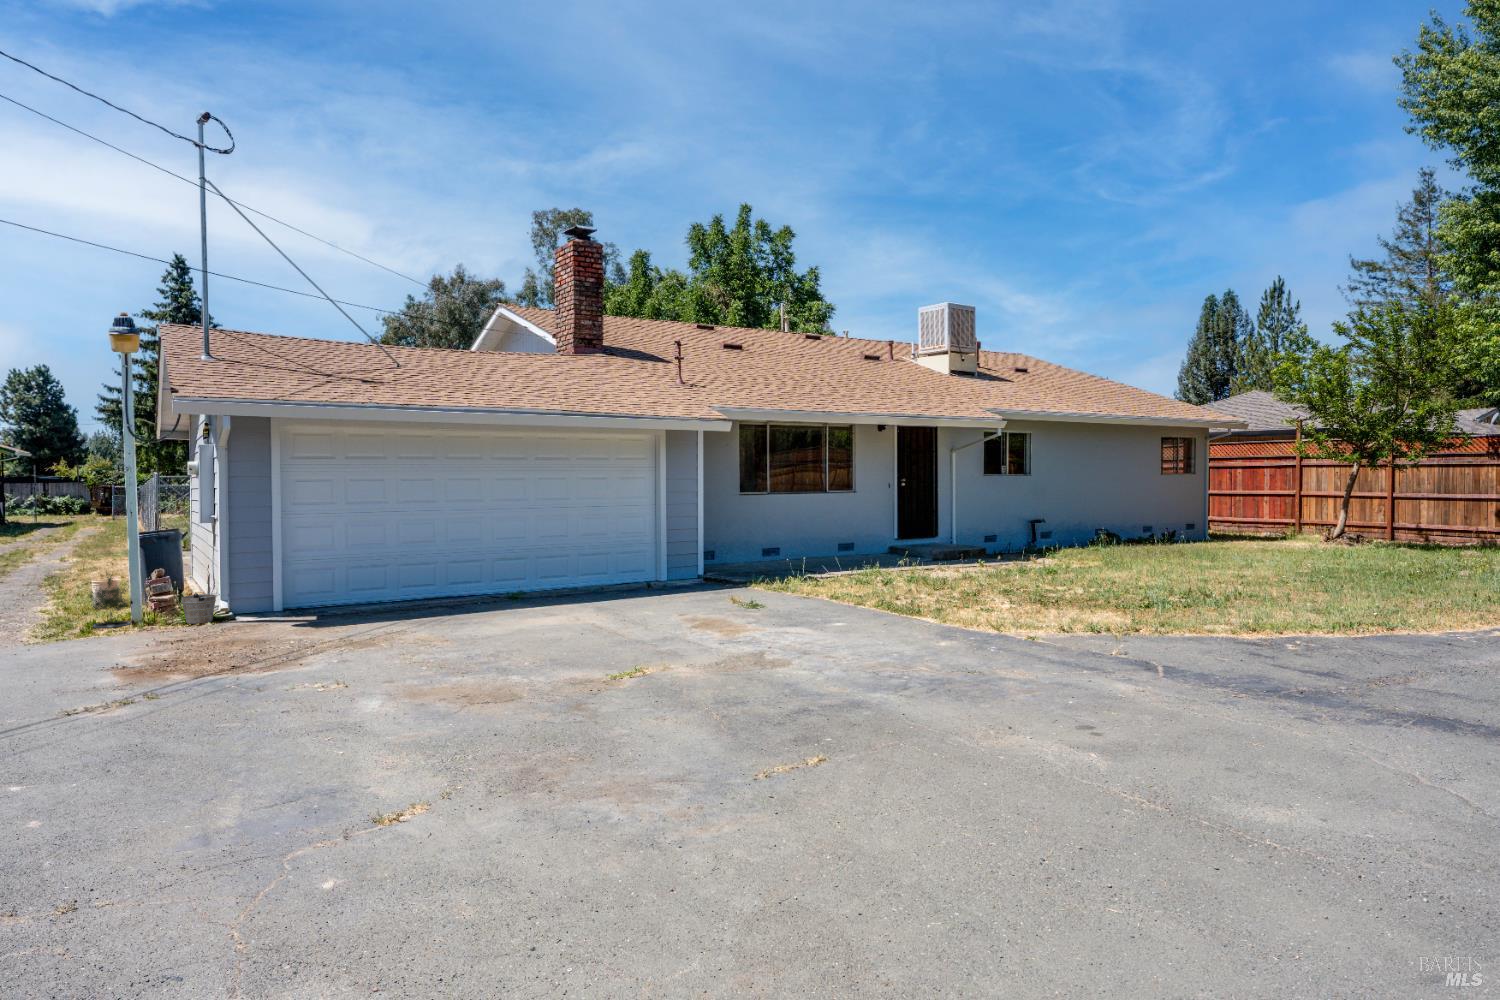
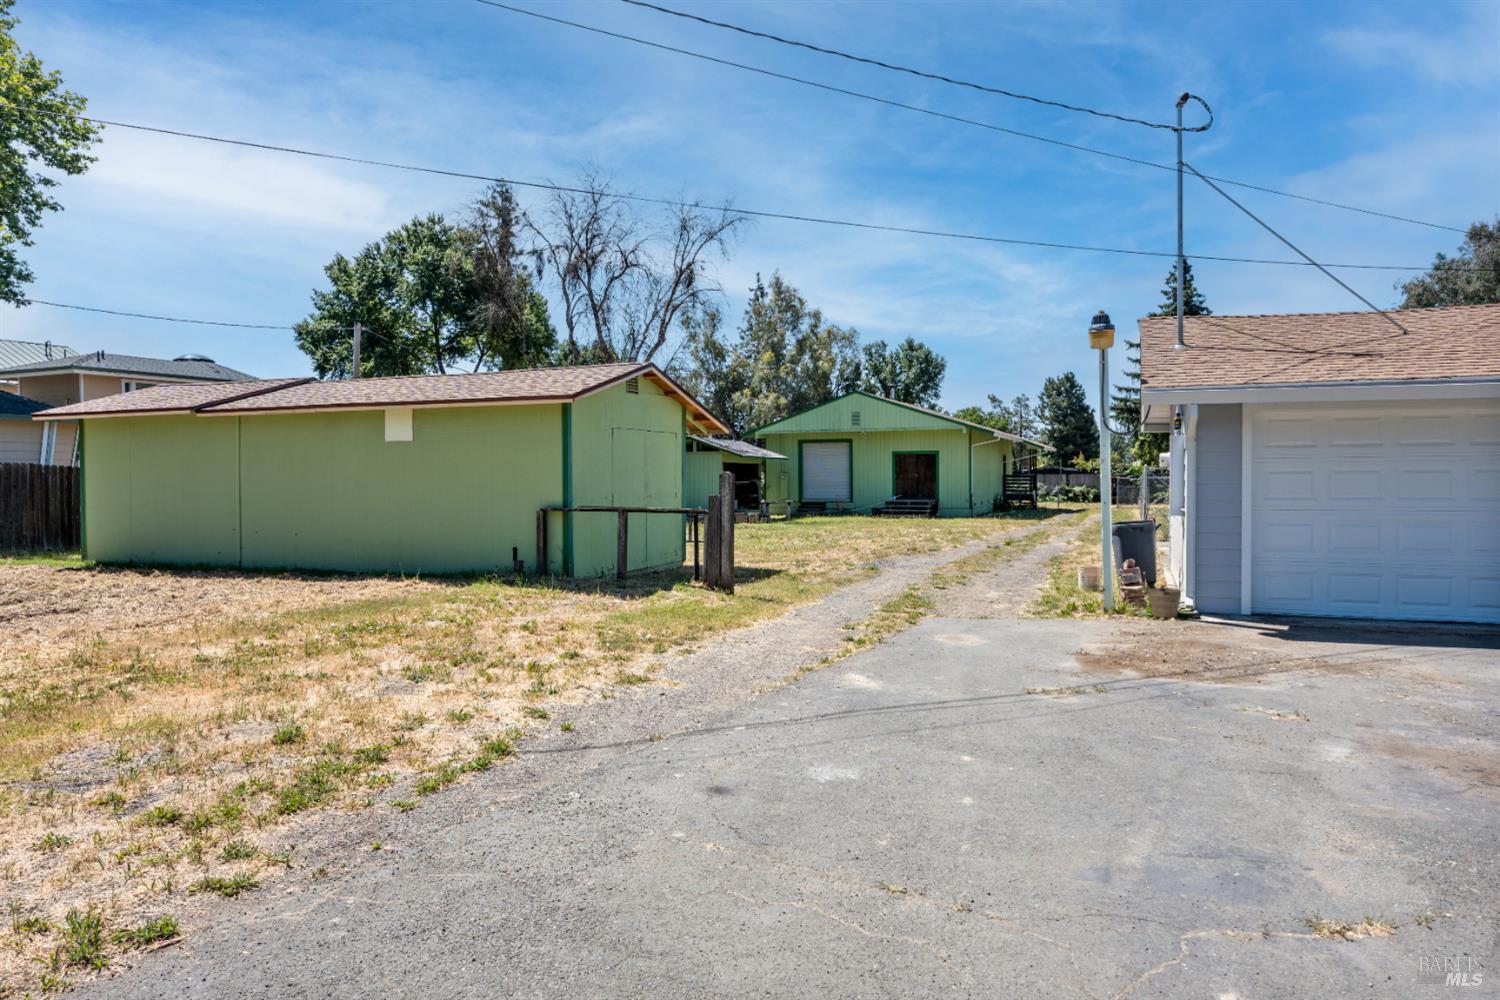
potted tree: present [90,574,130,628] -> none [1066,556,1104,611]

